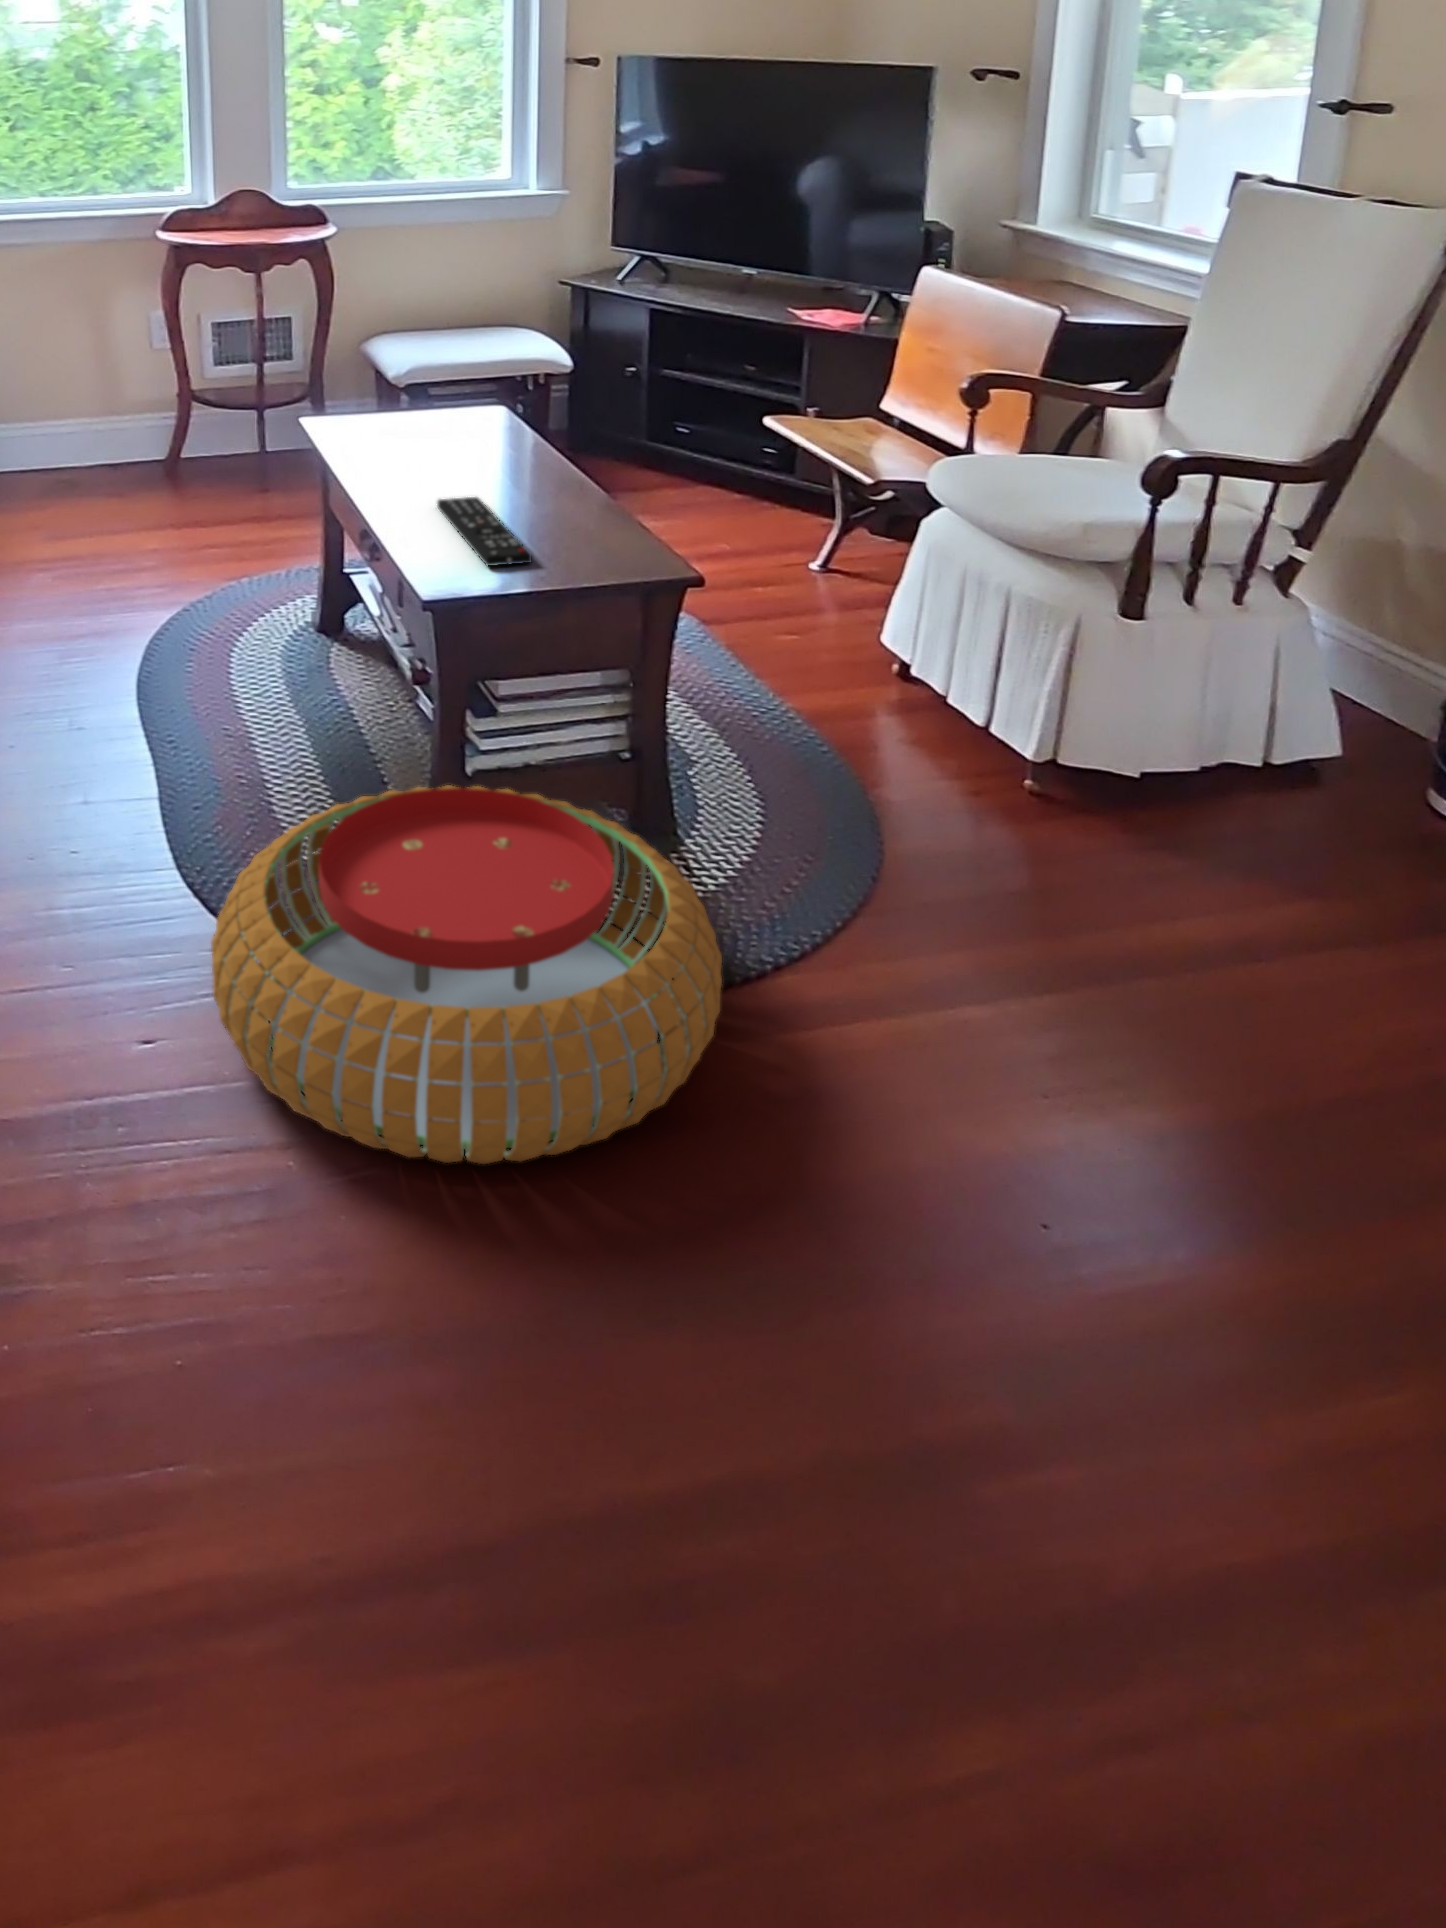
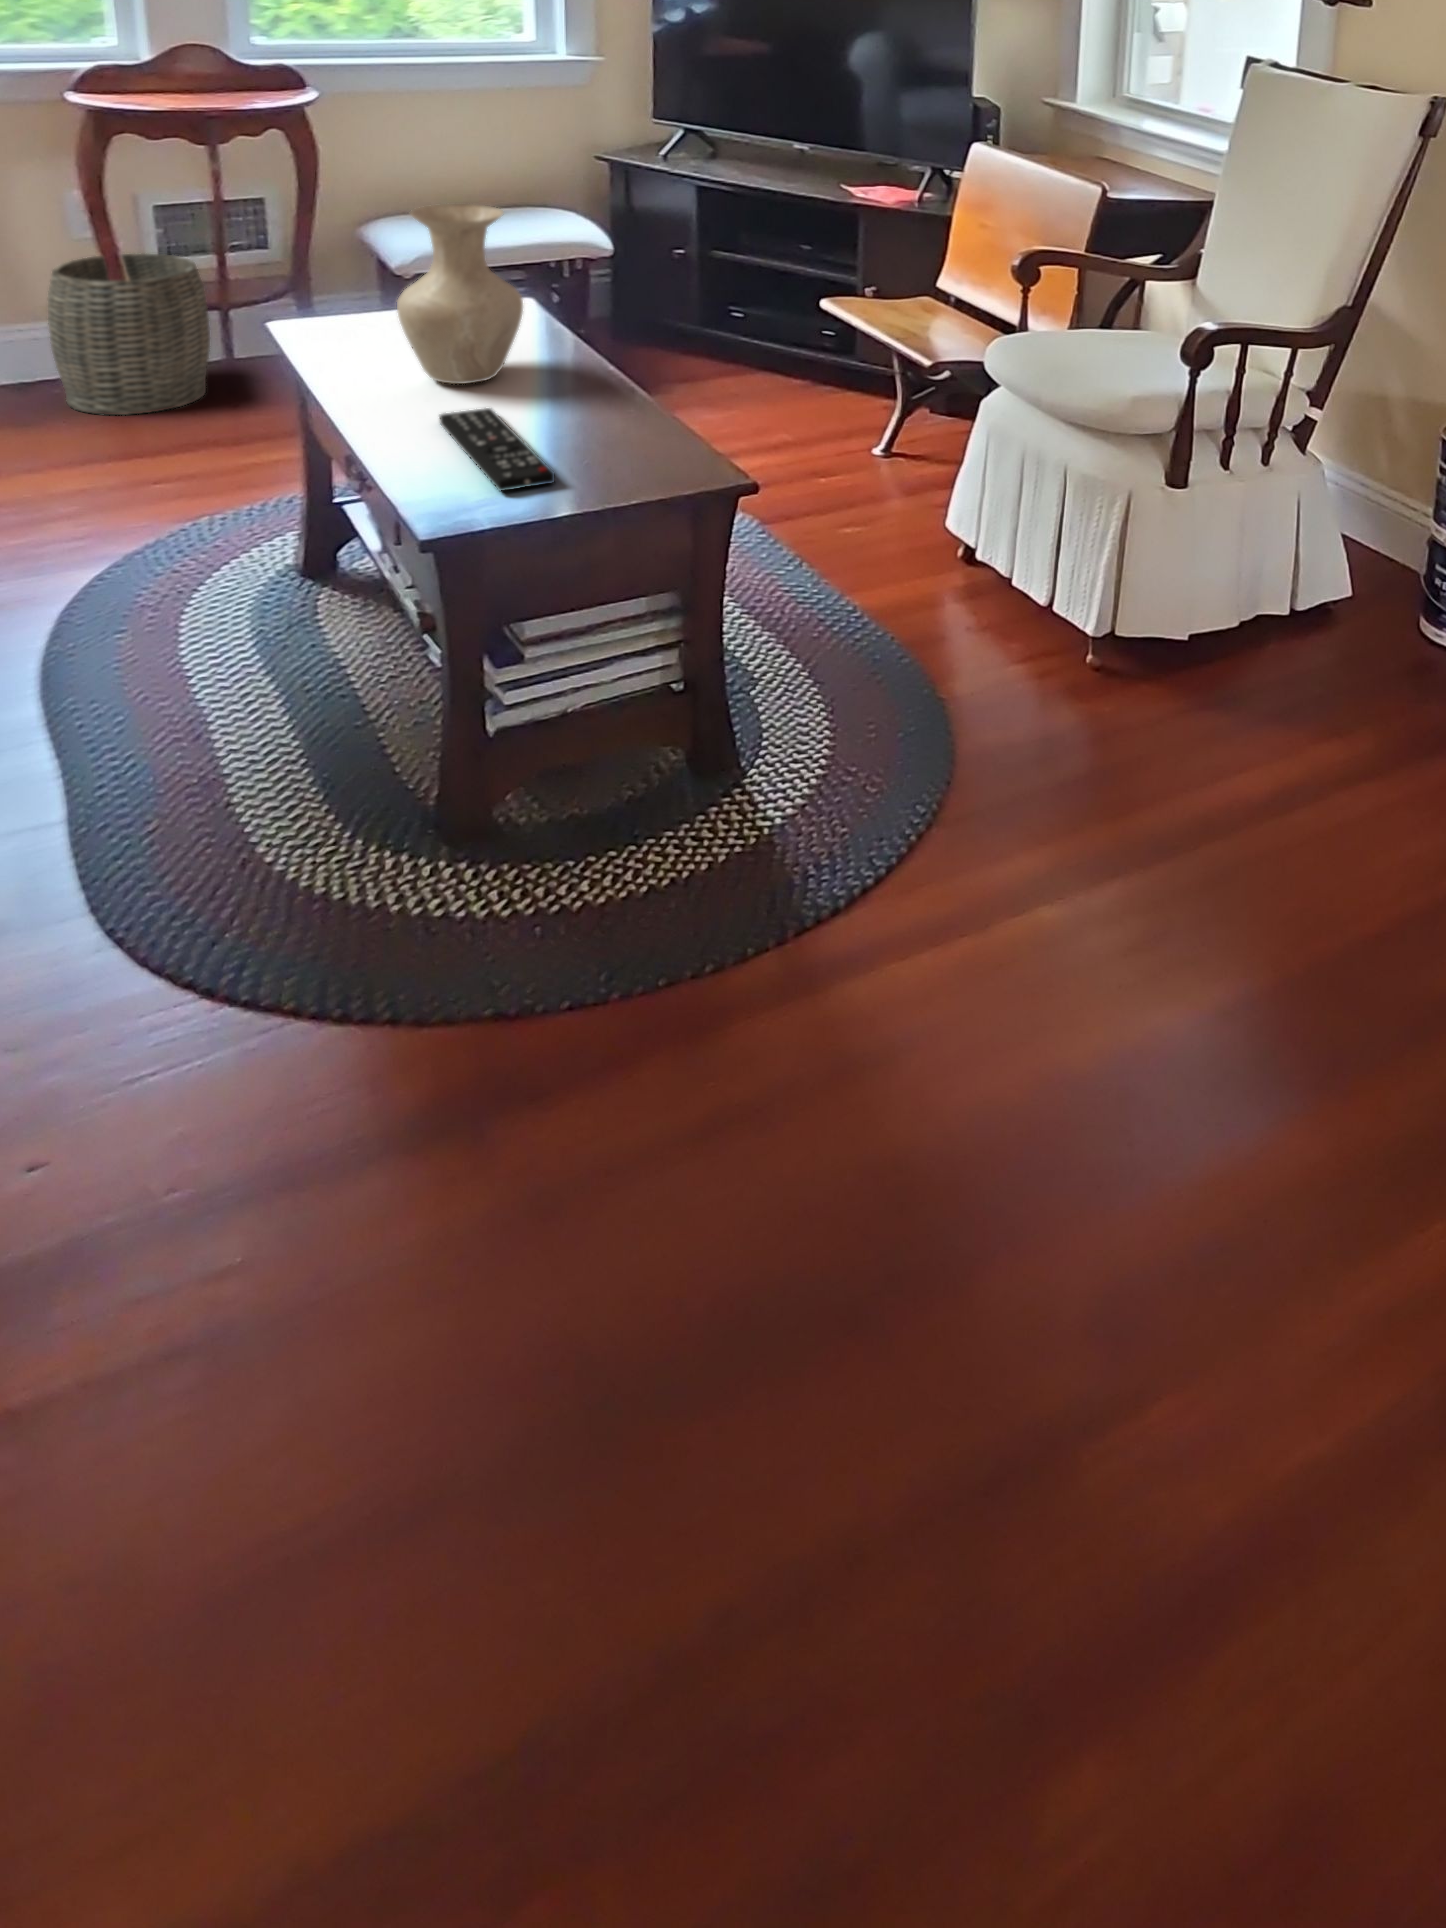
vase: none [406,321,506,476] -> present [397,204,523,384]
woven basket: none [139,362,250,492] -> present [48,253,210,415]
pouf: present [211,785,722,1164] -> none [124,751,788,1237]

